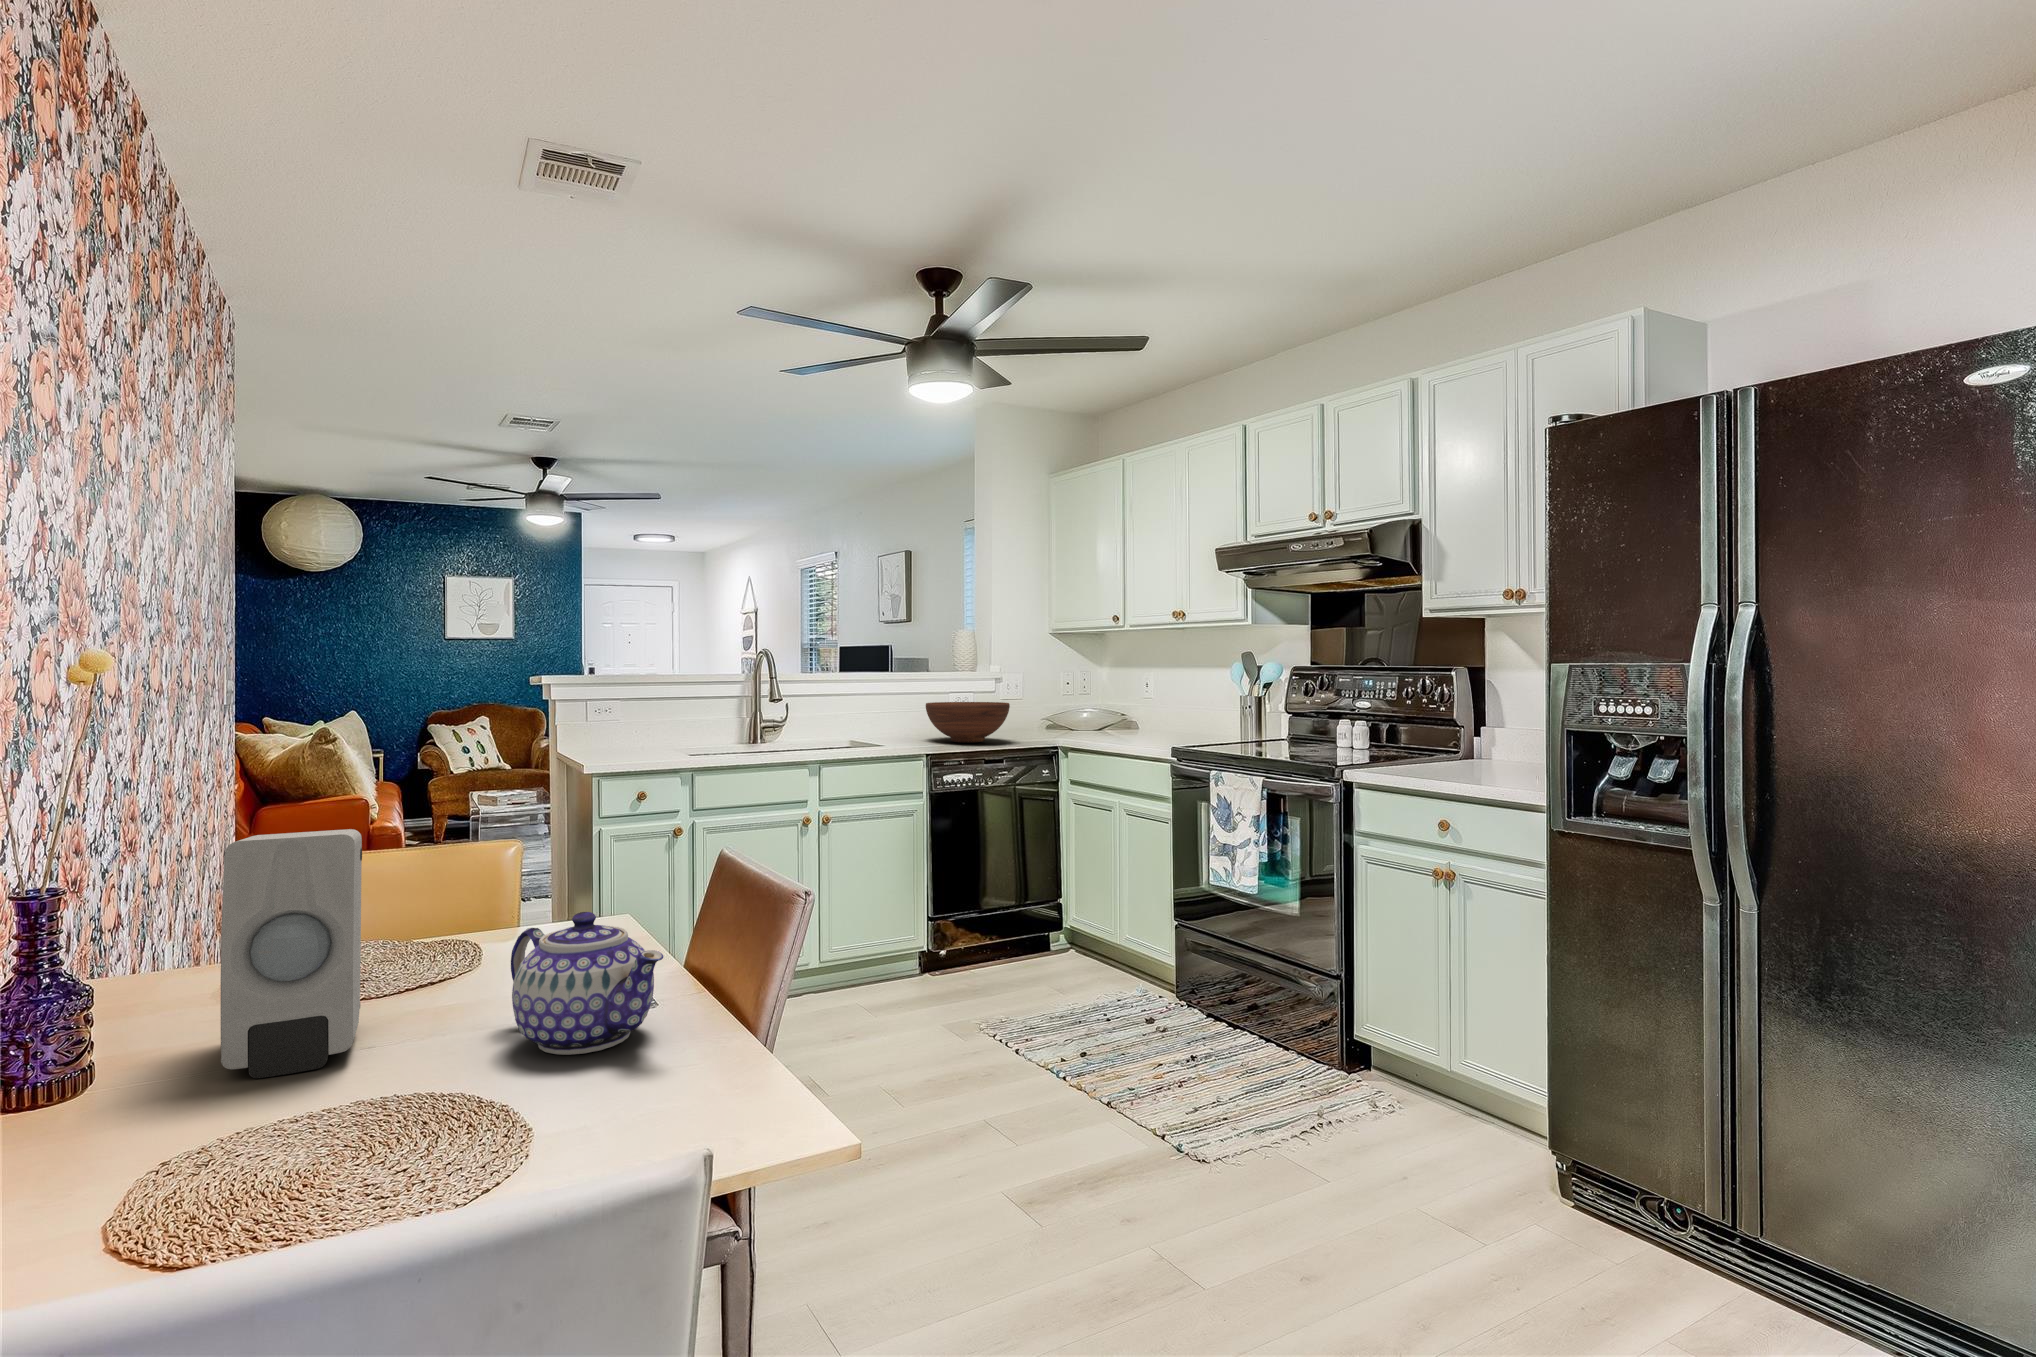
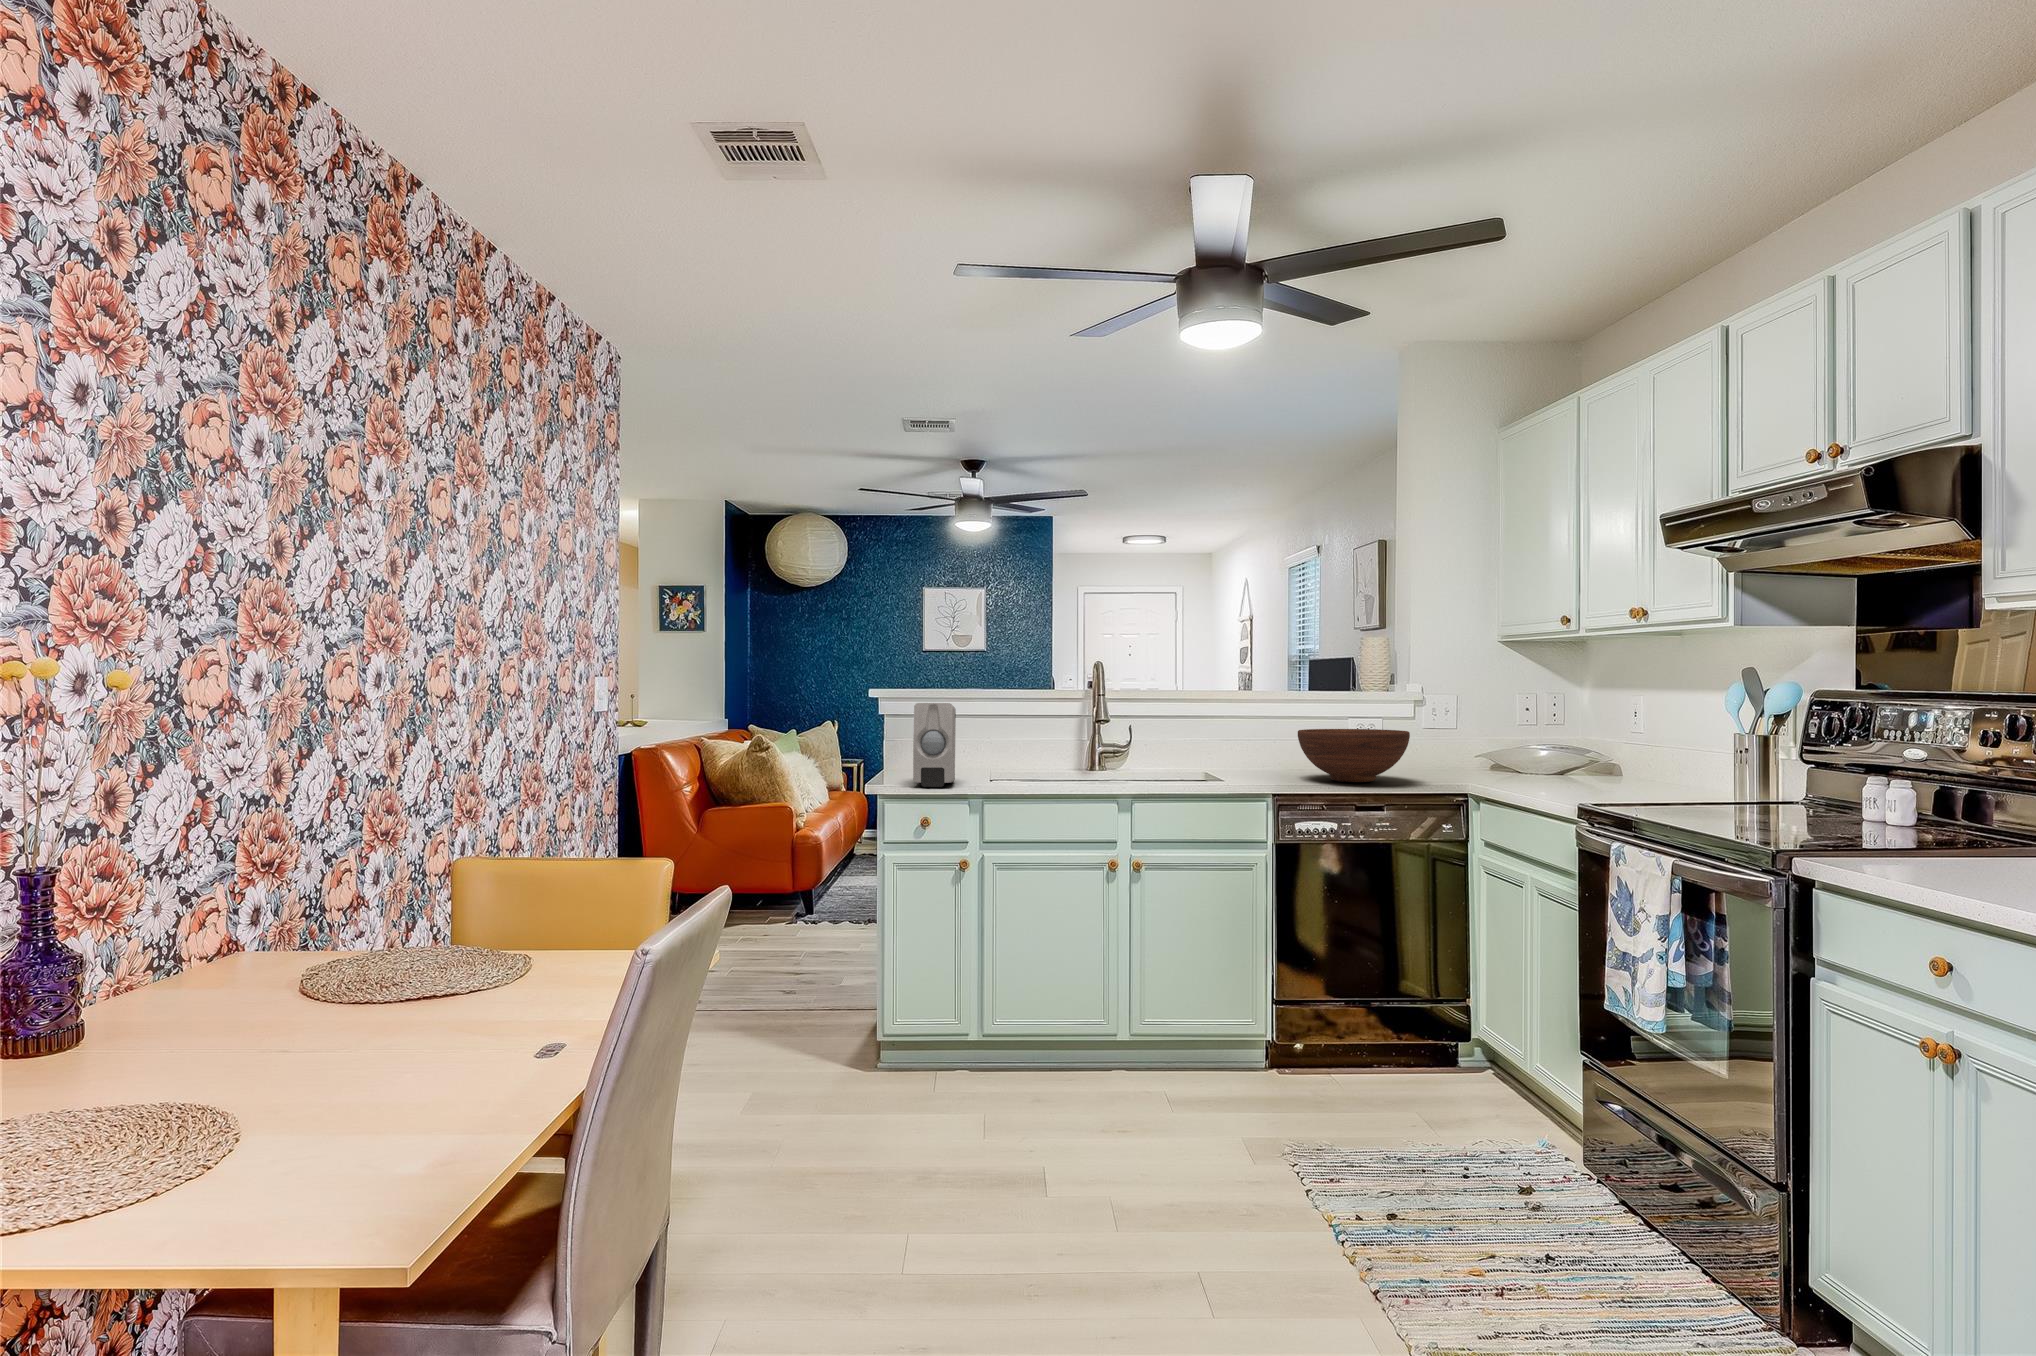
soap dispenser: present [221,829,362,1078] -> present [913,703,956,787]
teapot: present [511,912,663,1055] -> none [333,948,478,1089]

